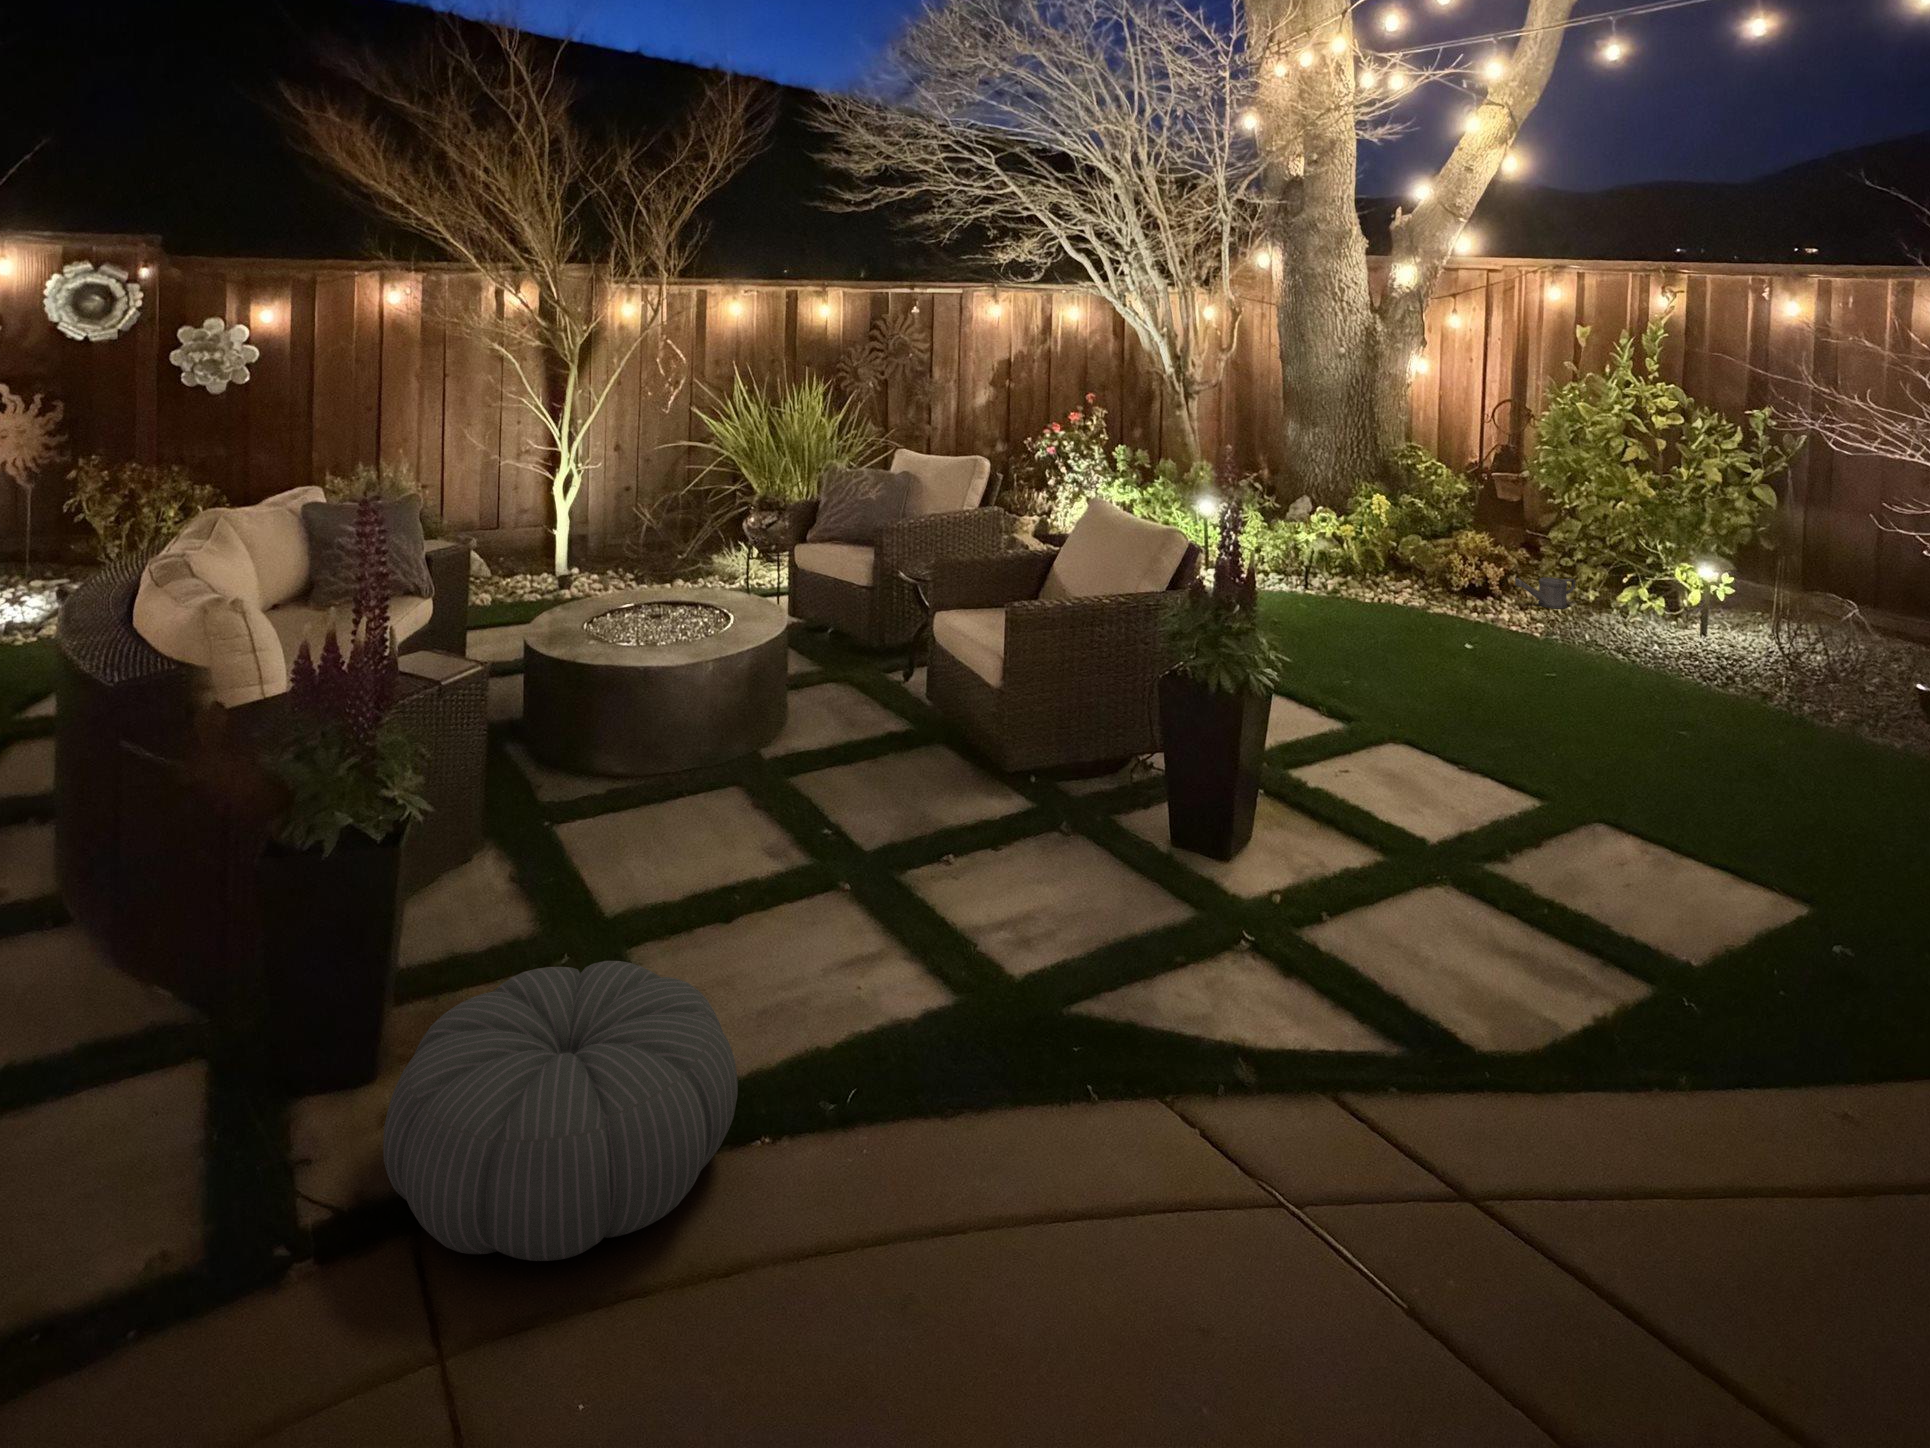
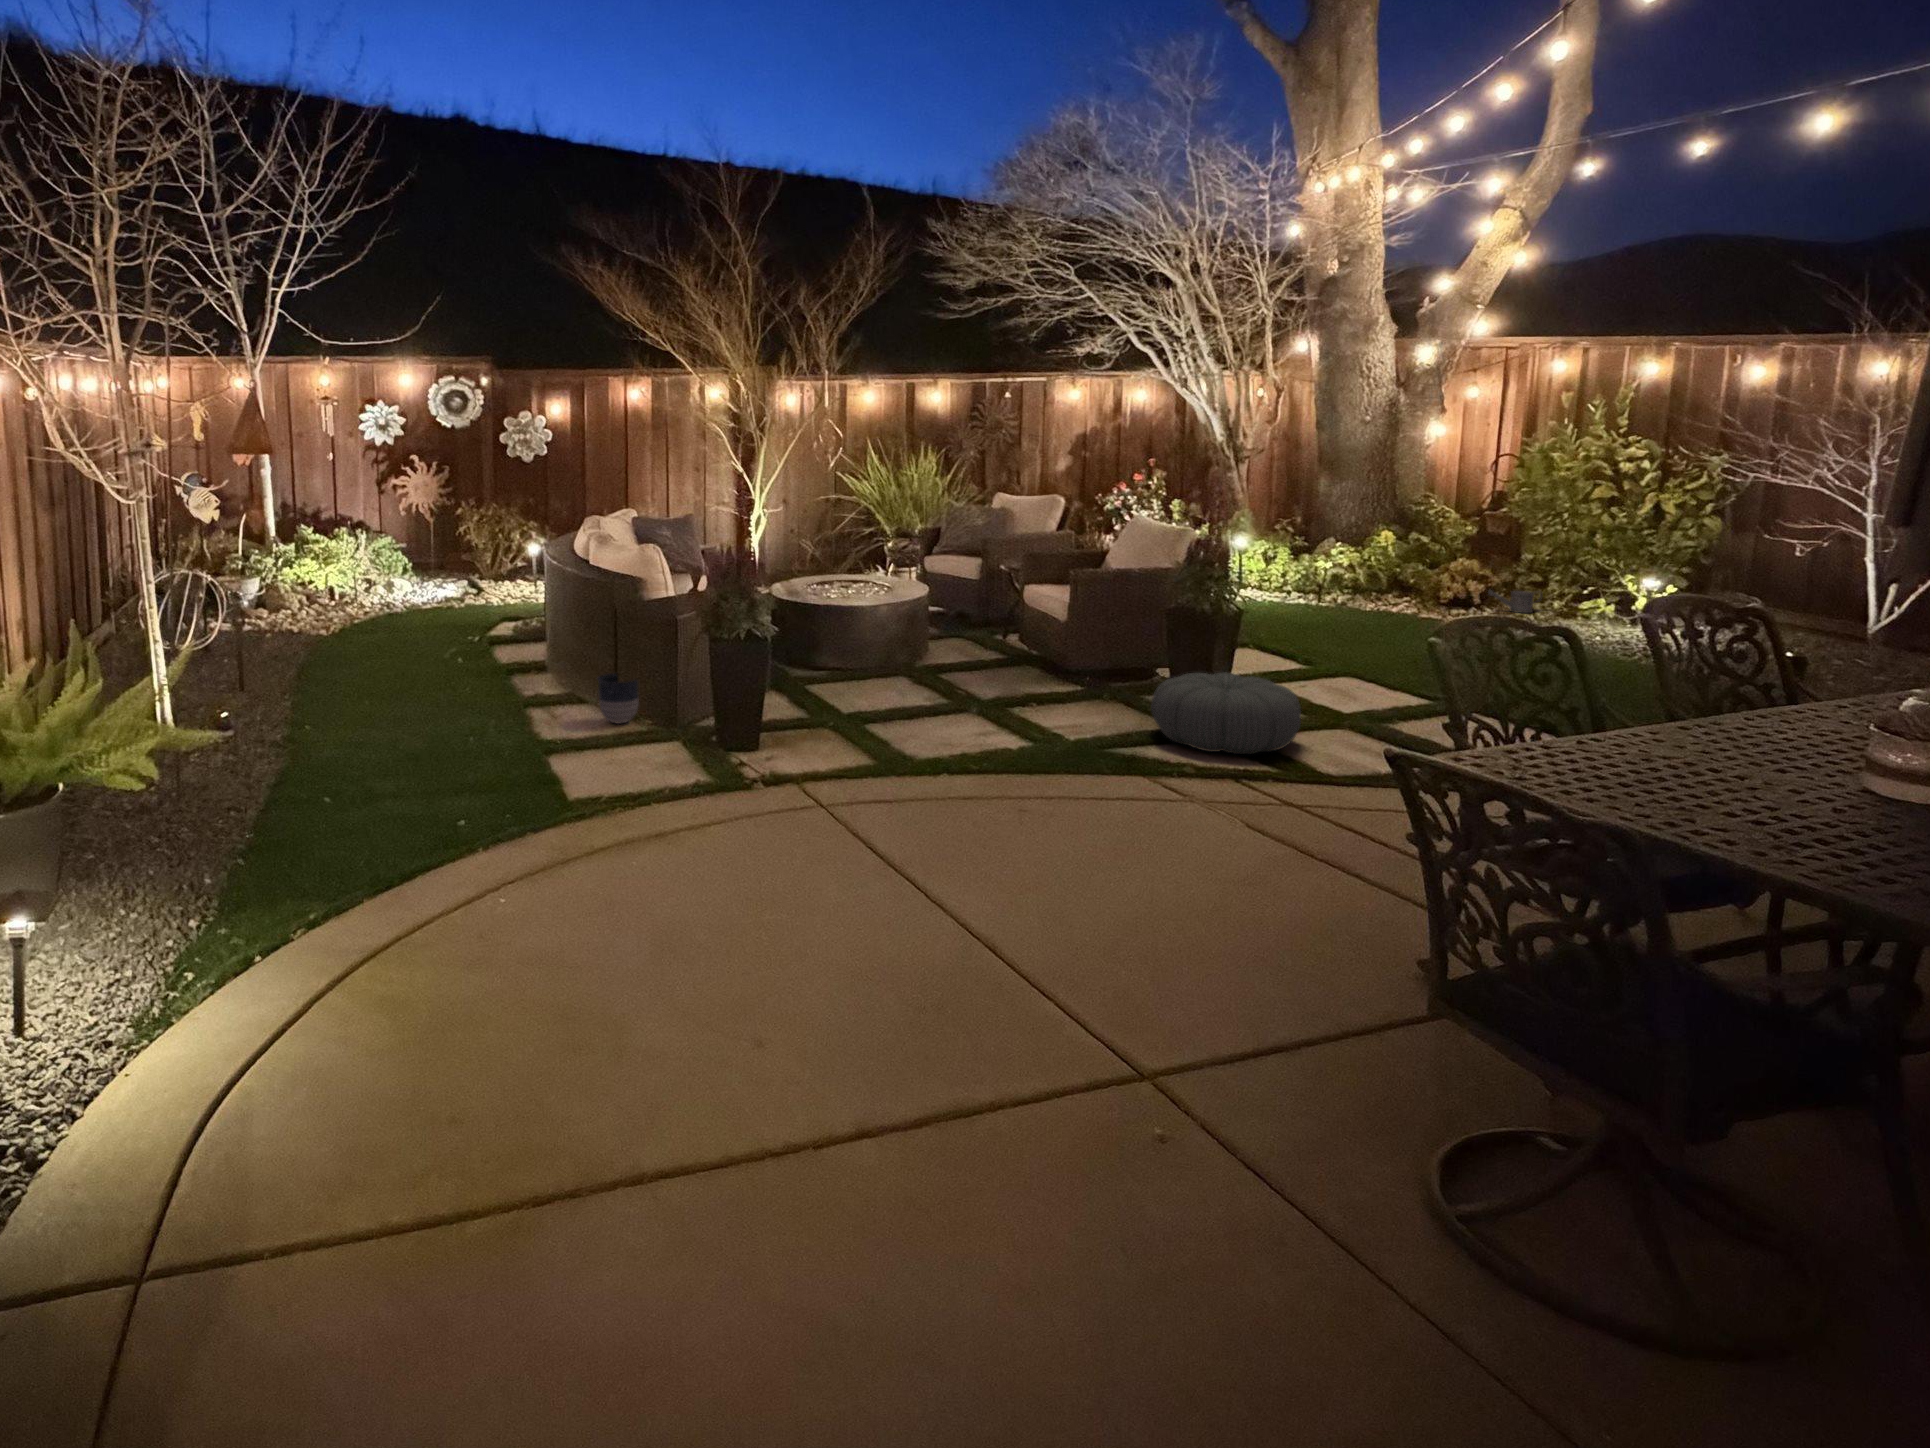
planter: none [29,896,139,1025] -> present [597,673,639,724]
pouf: present [383,961,738,1261] -> present [1151,673,1301,754]

